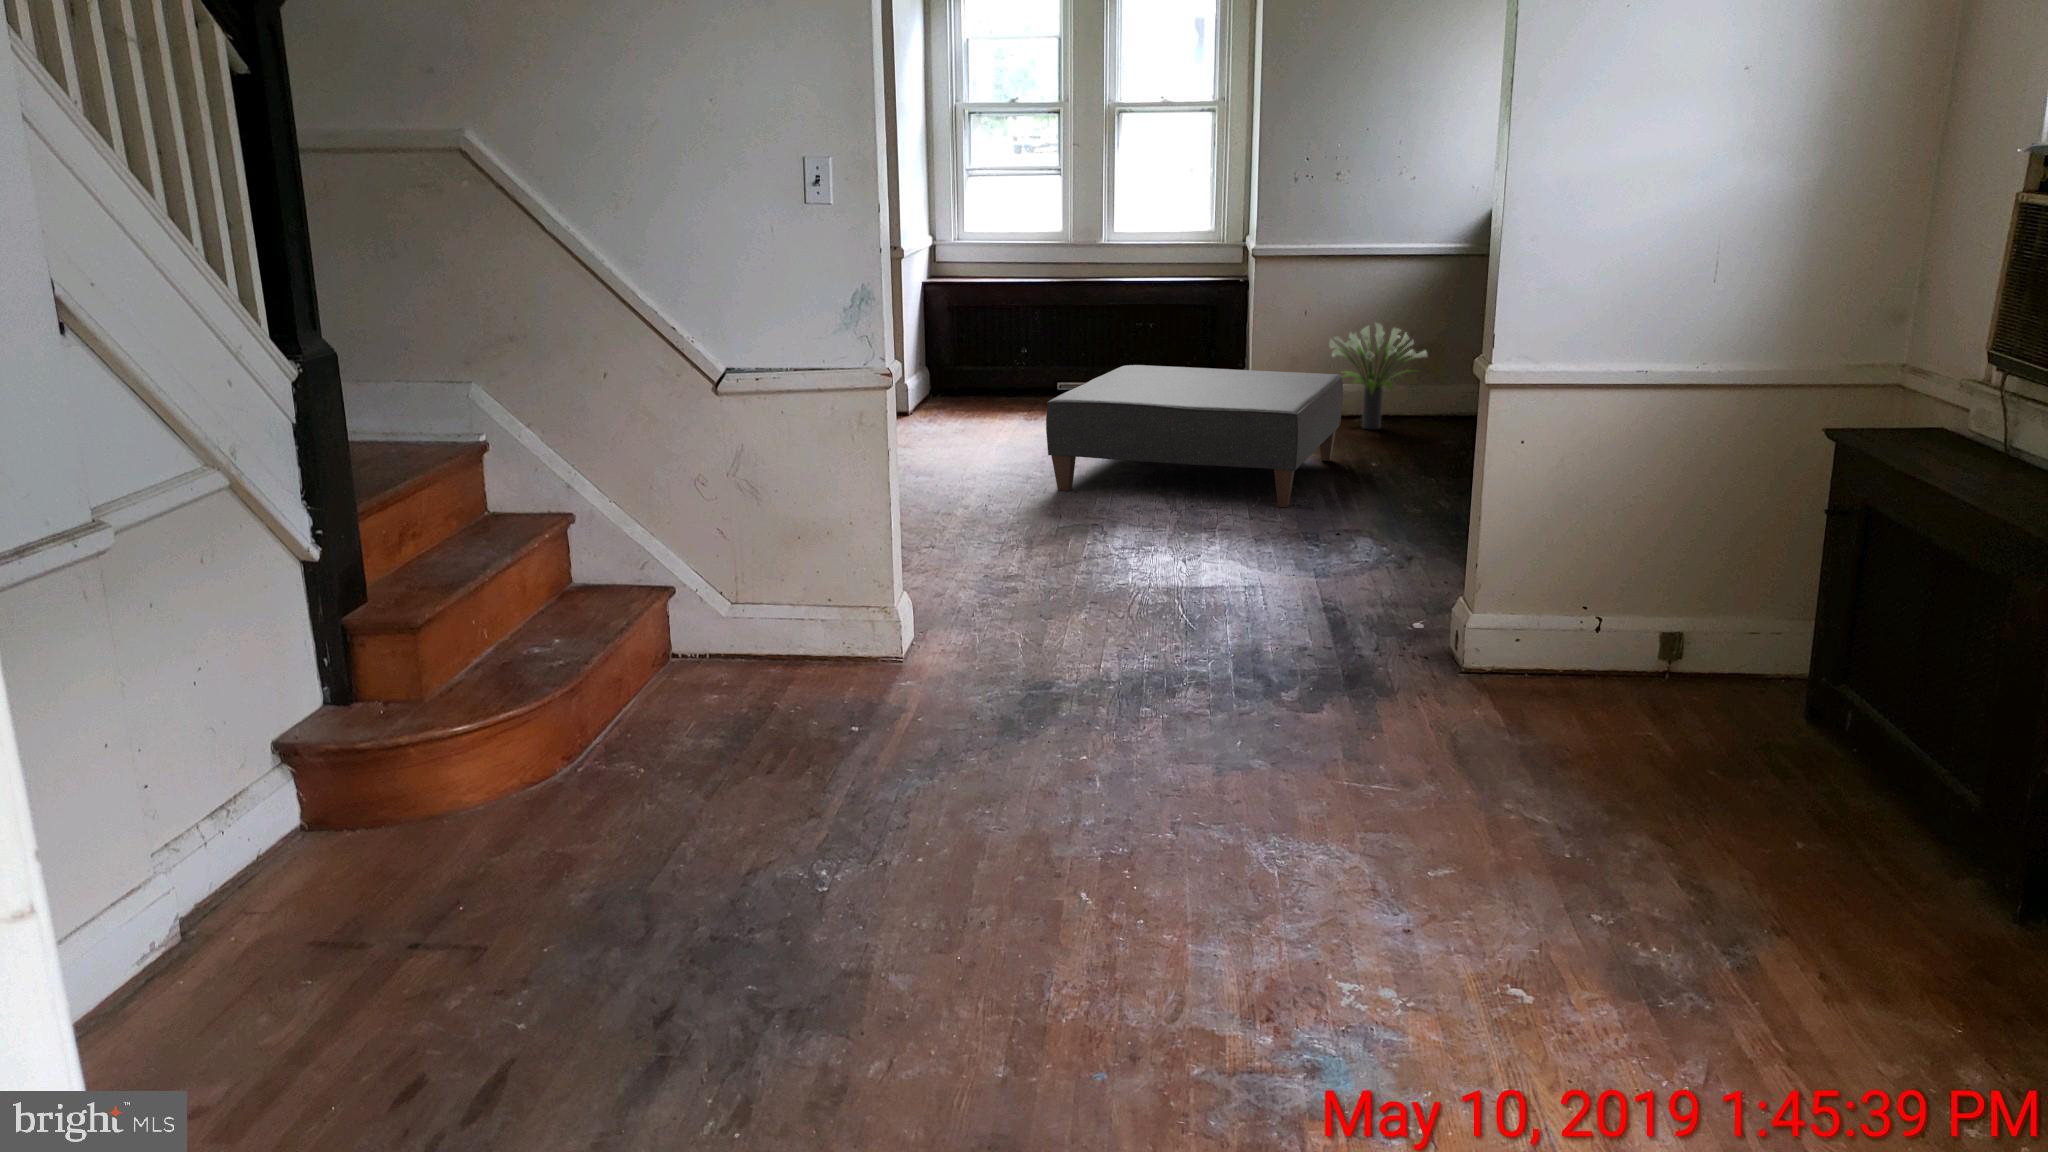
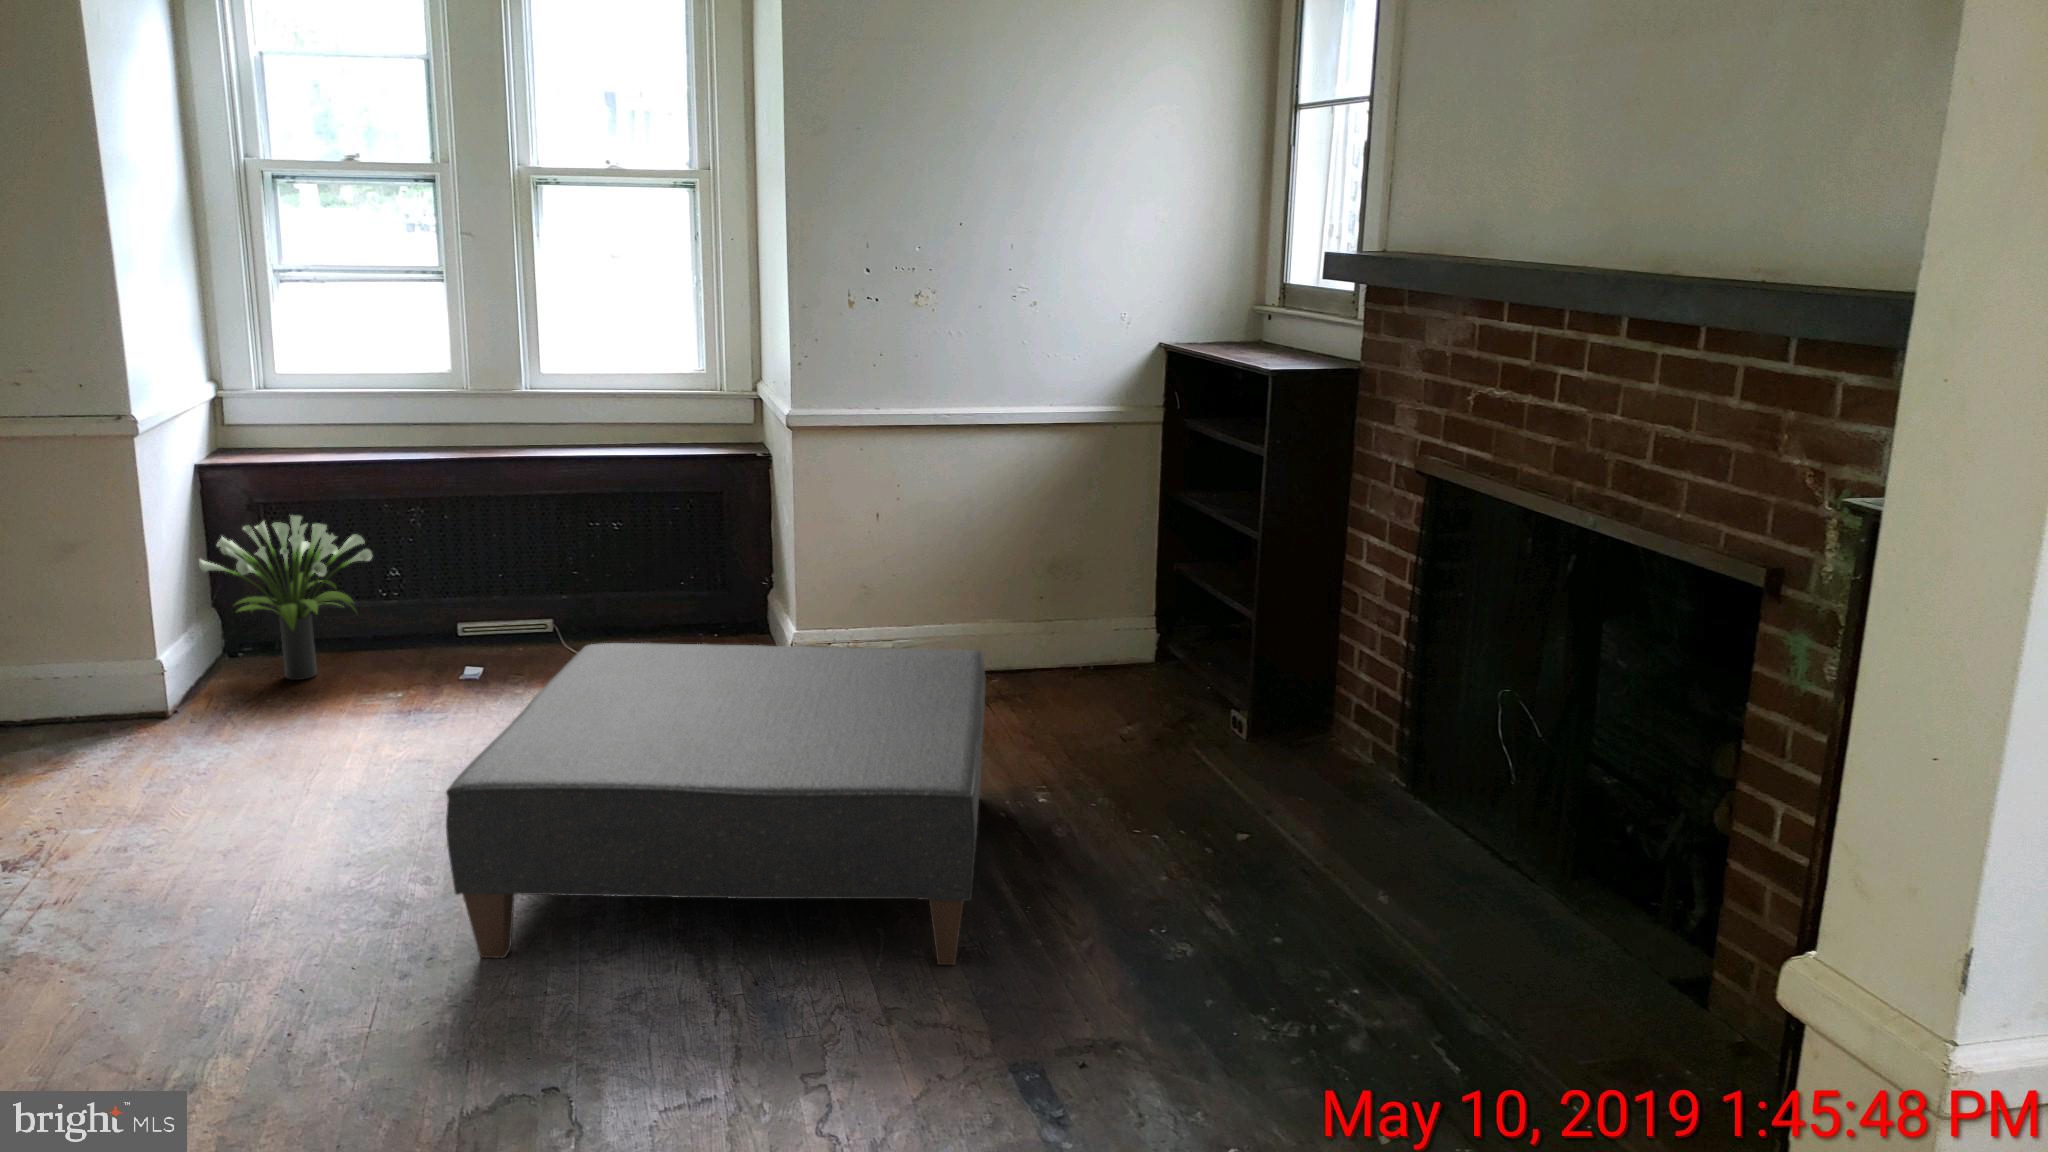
potted plant: present [1329,323,1428,429] -> present [199,515,372,680]

